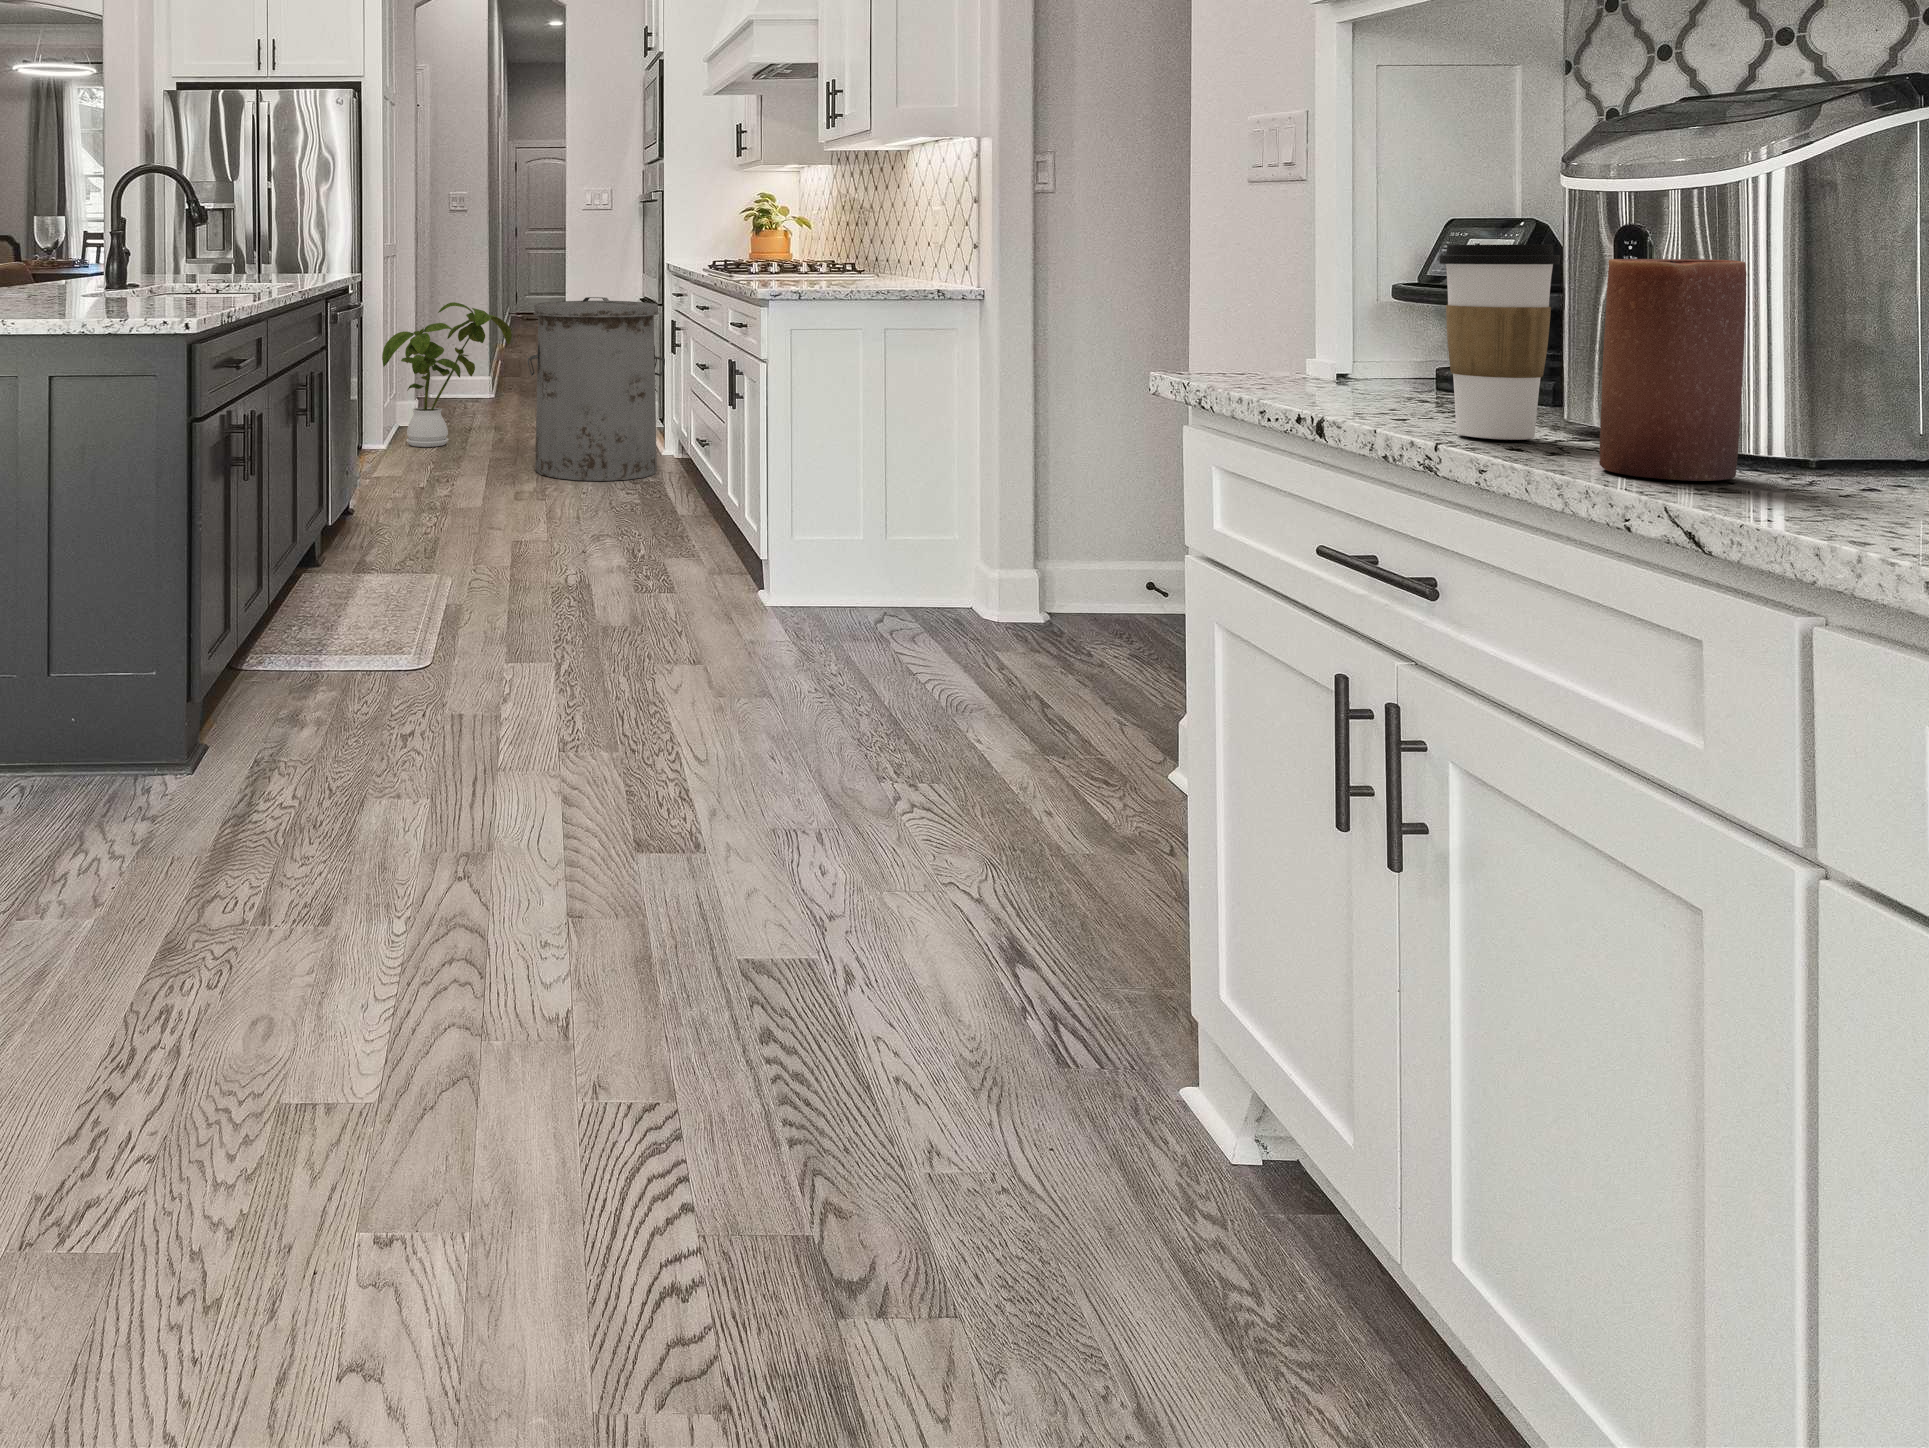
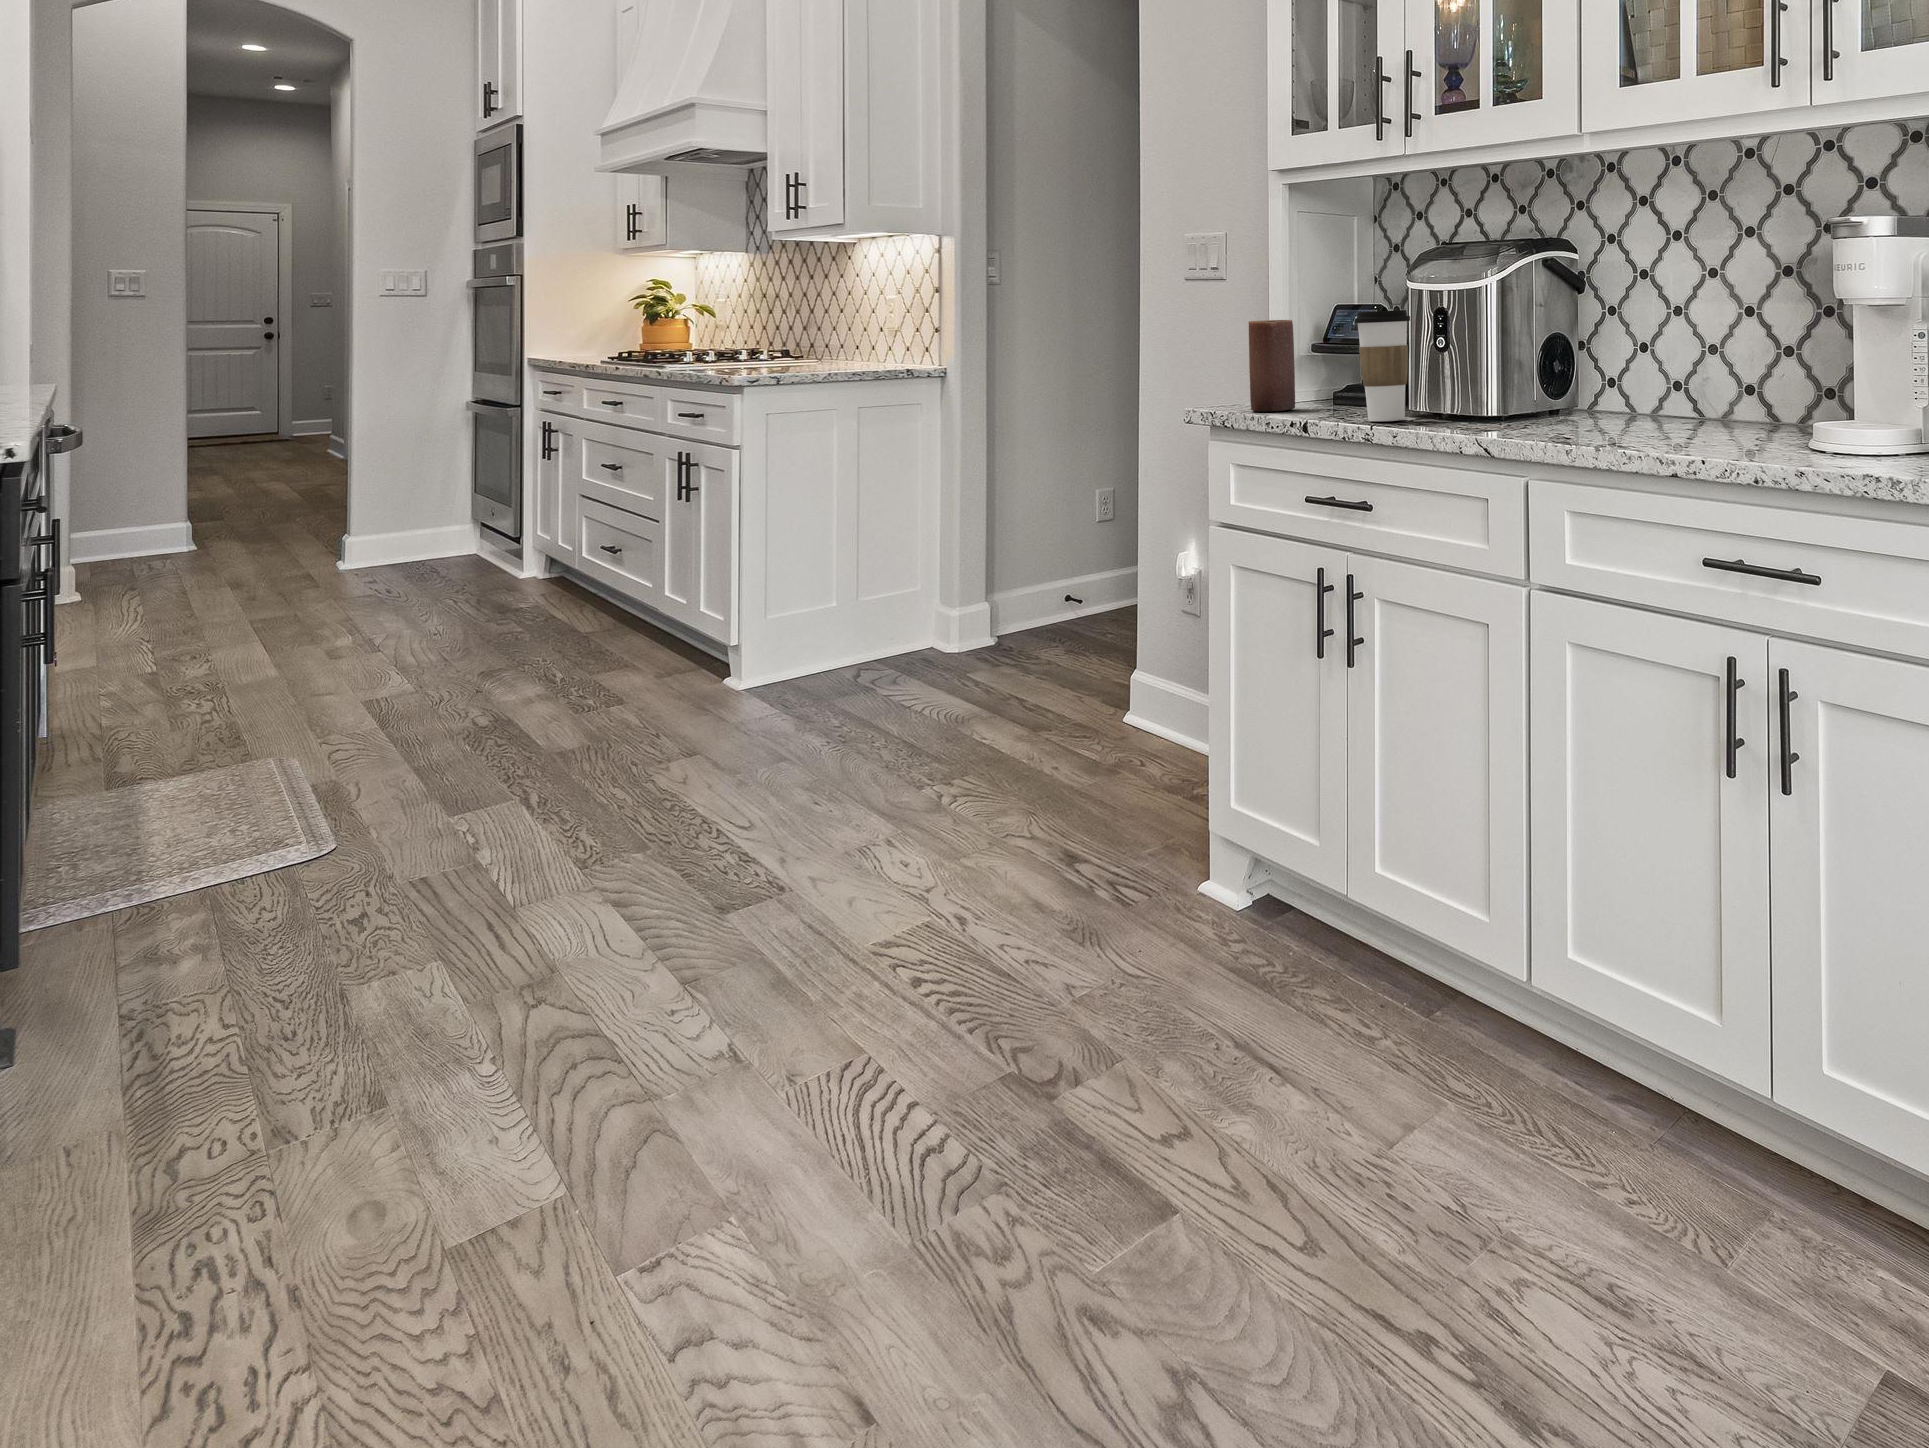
candle: present [1599,259,1747,481] -> present [1249,320,1295,412]
trash can: present [528,297,665,481] -> none [371,403,550,609]
house plant: present [382,302,512,447] -> none [130,424,326,605]

